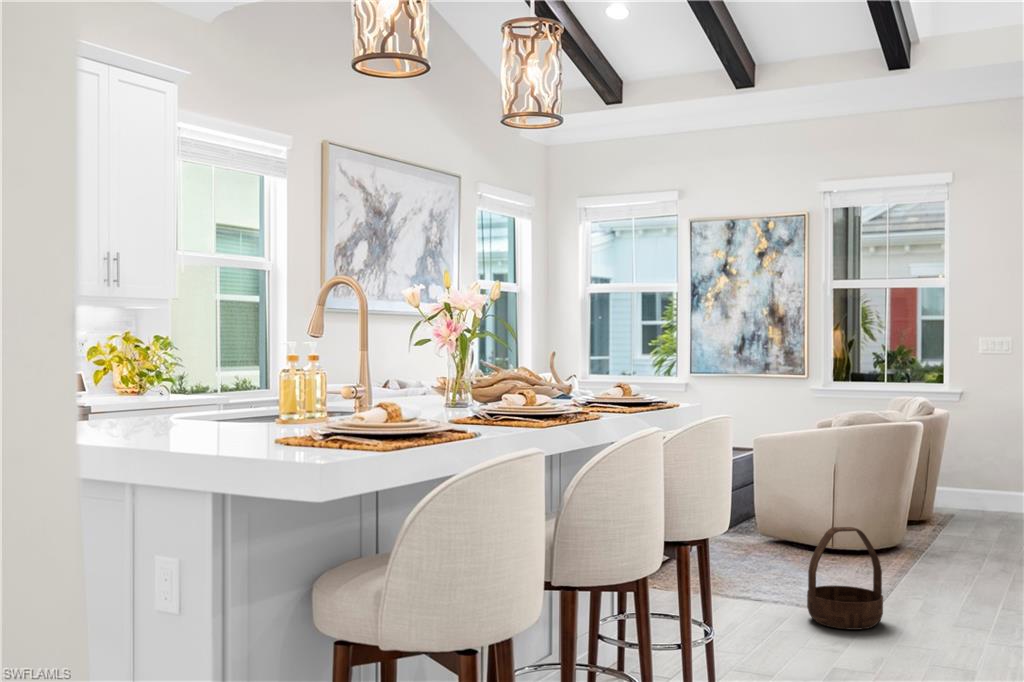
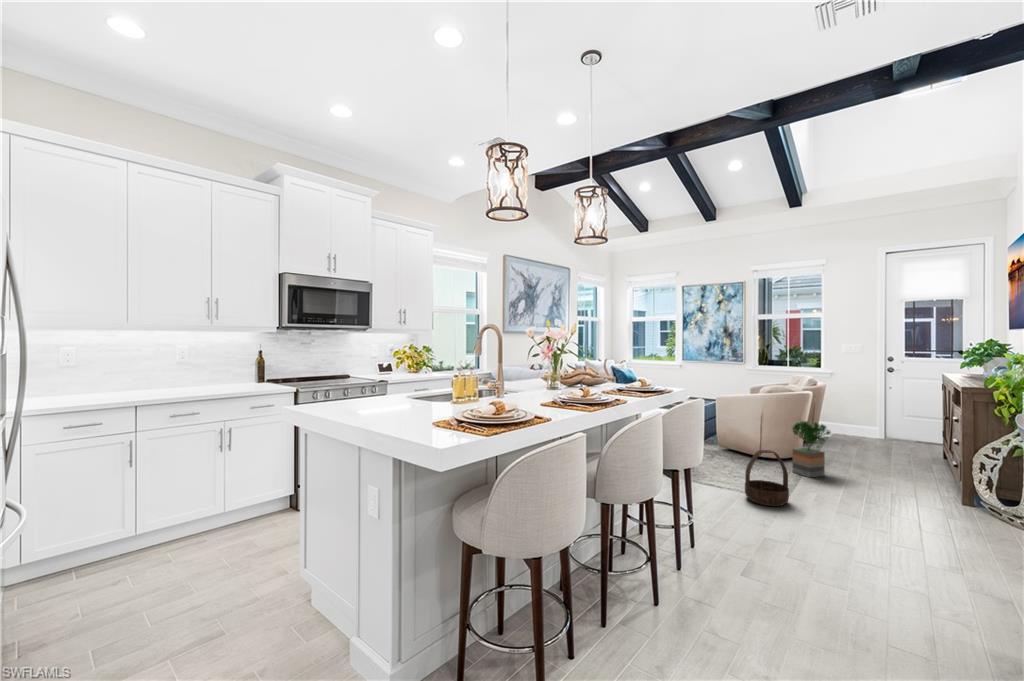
potted tree: none [888,476,958,581] -> present [792,421,831,477]

